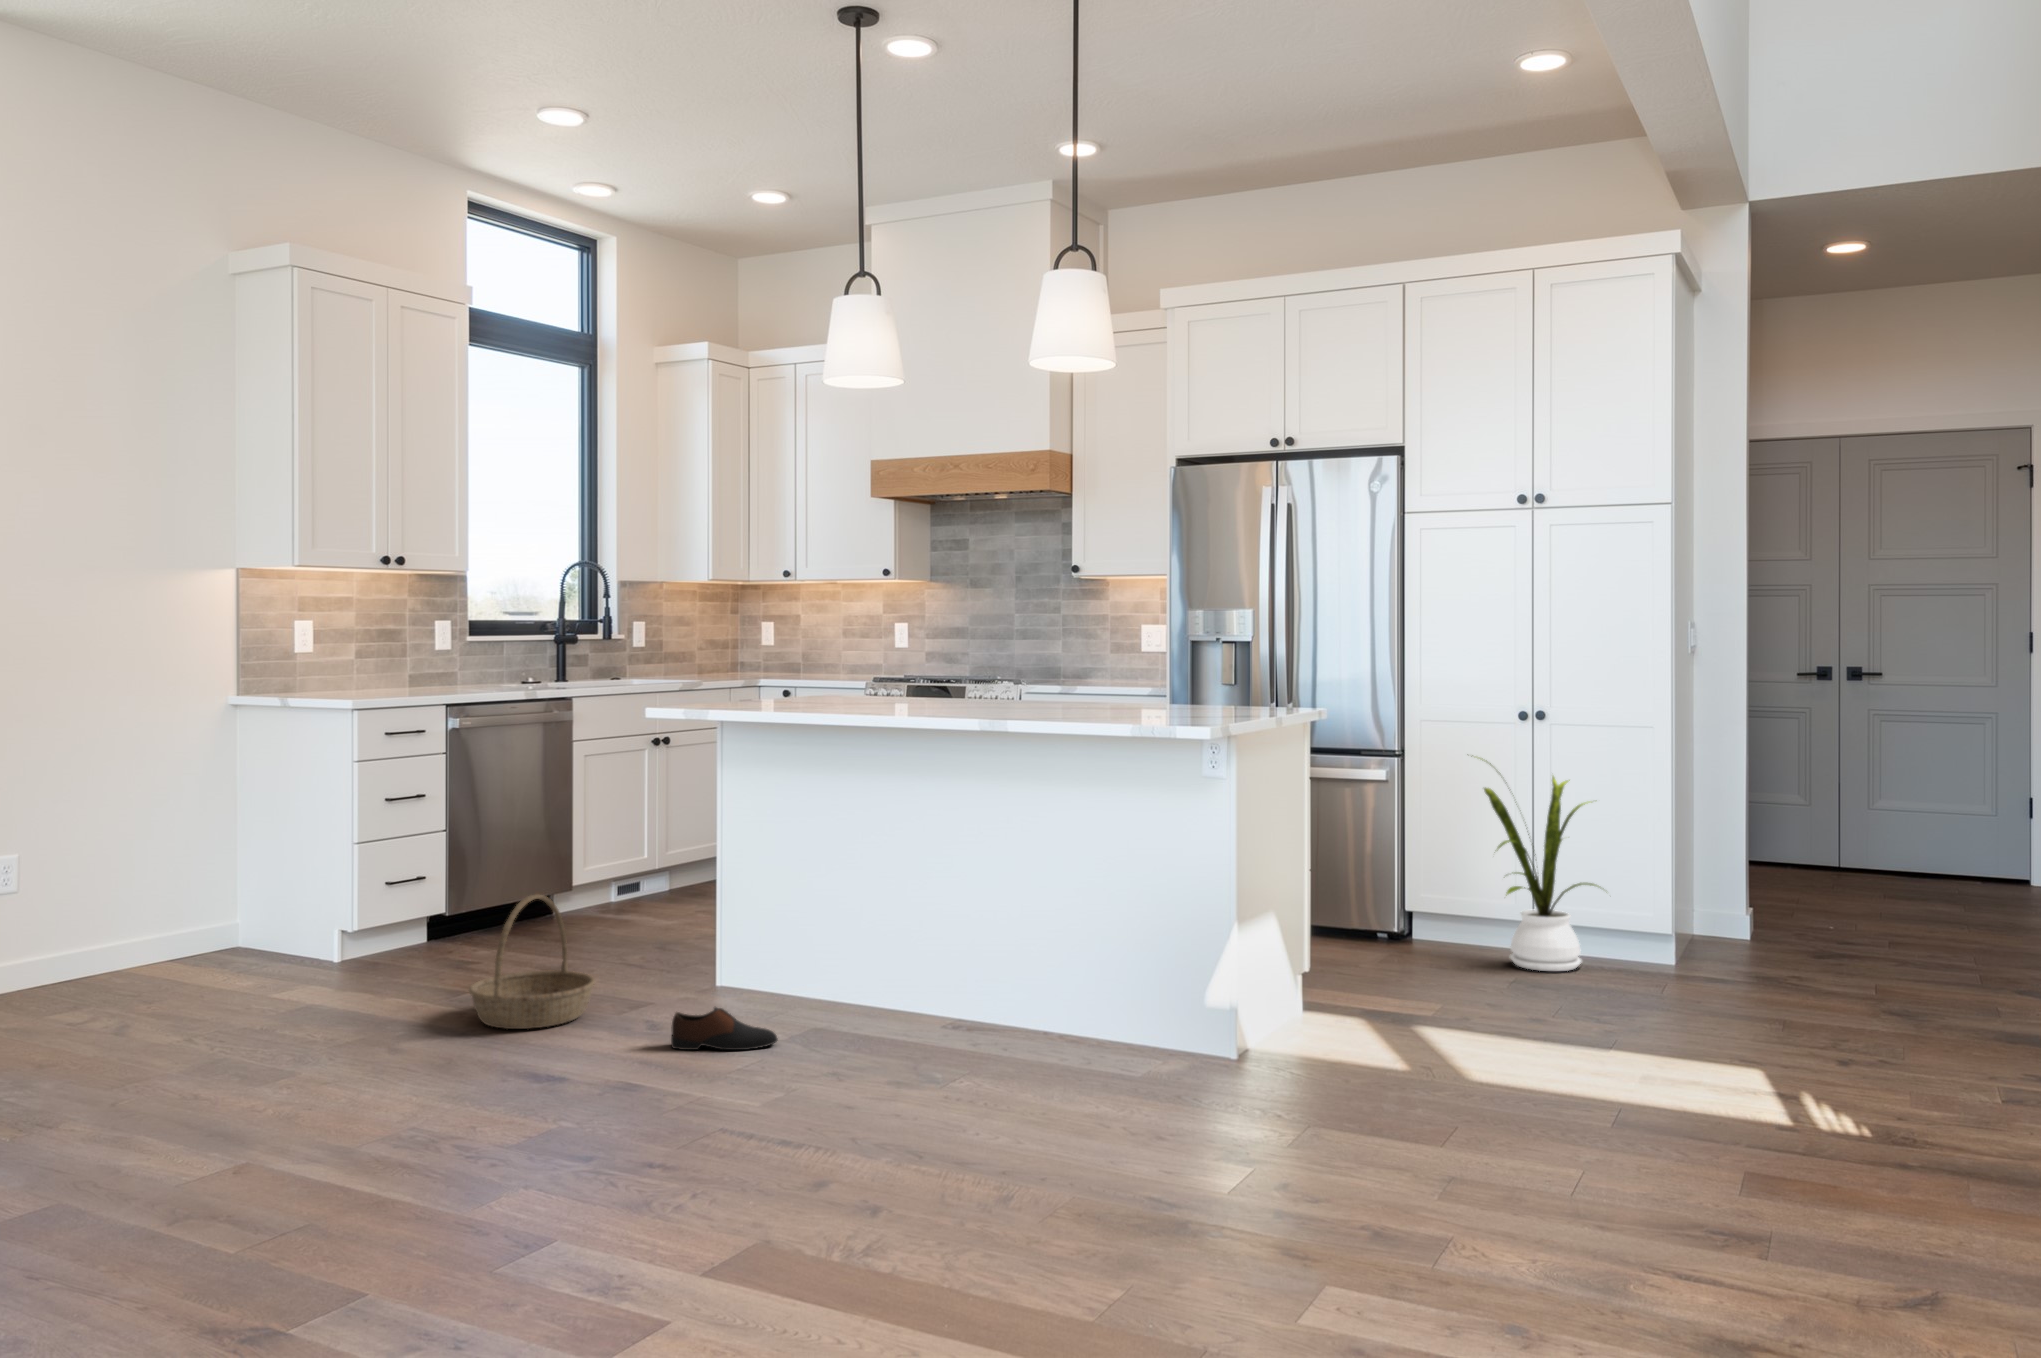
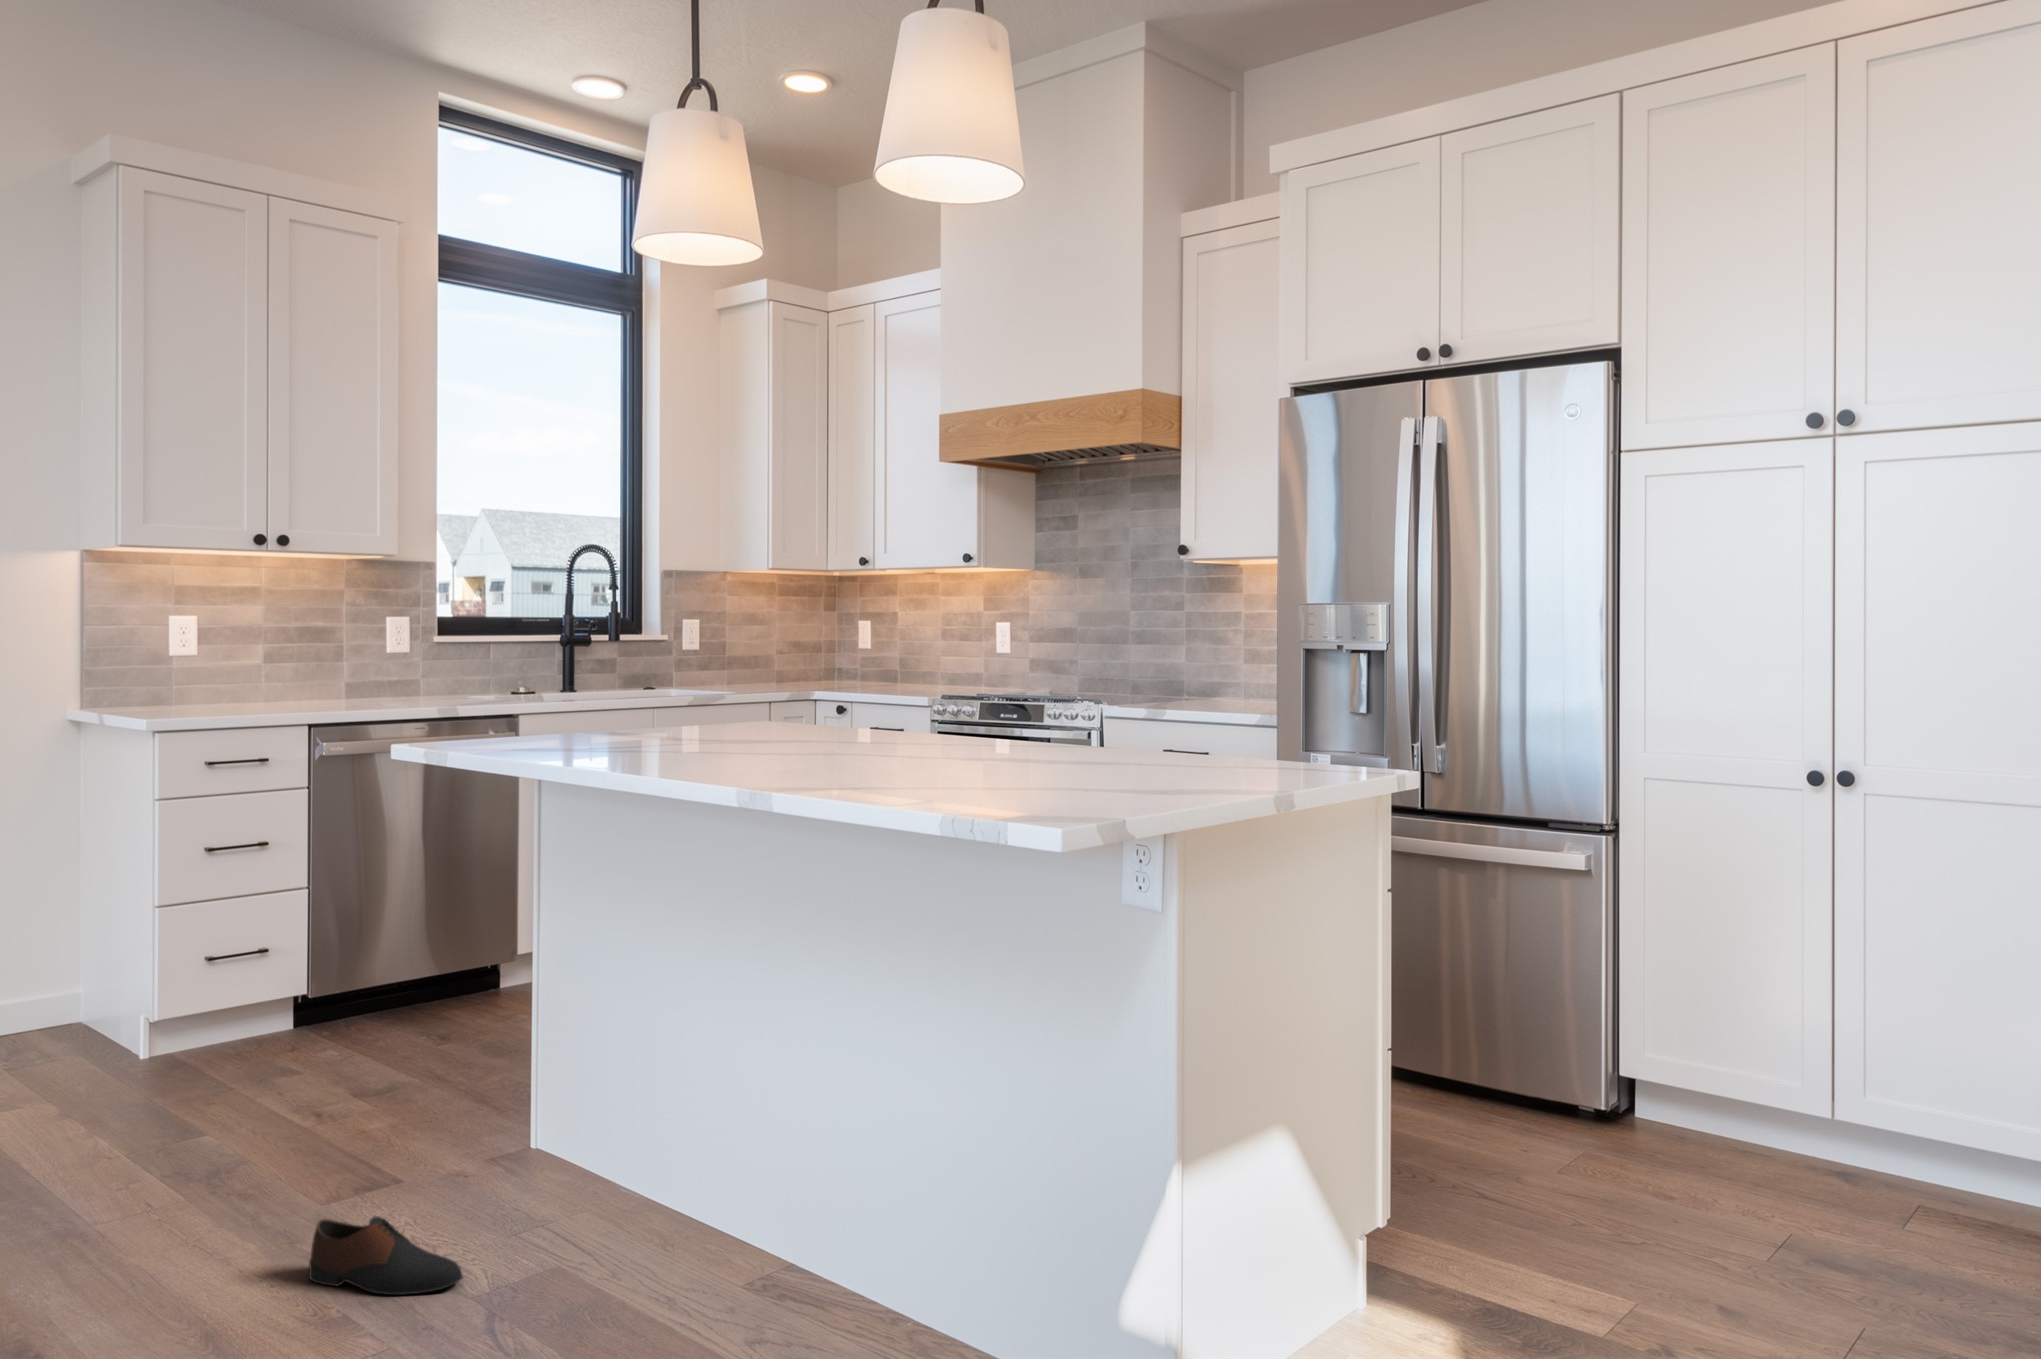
house plant: present [1484,763,1599,971] -> none [1705,839,1972,1227]
basket: present [469,895,595,1029] -> none [119,1007,317,1209]

